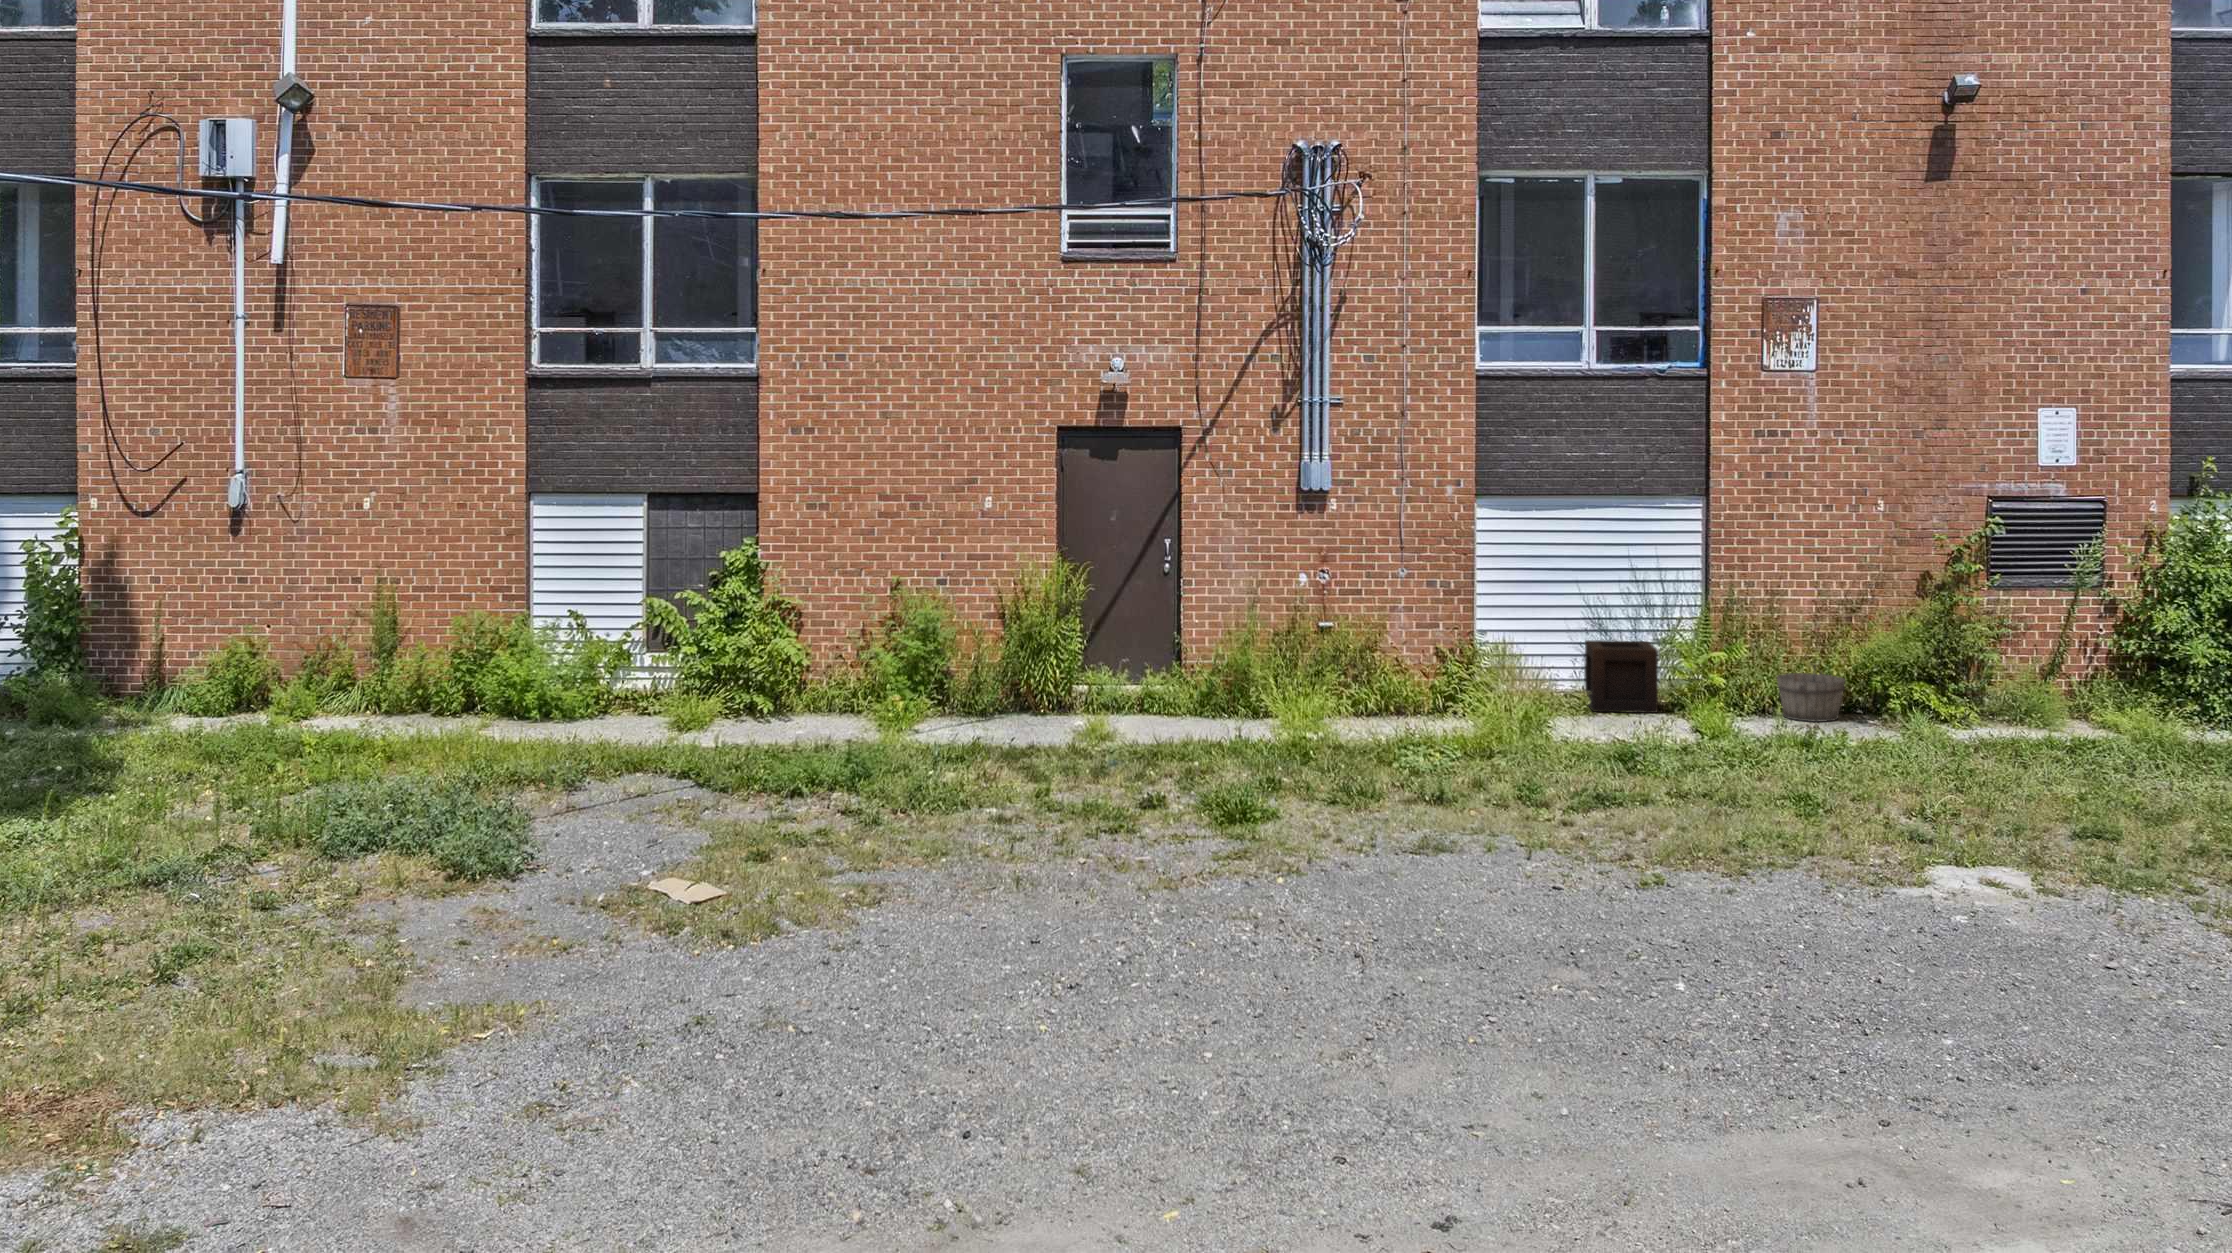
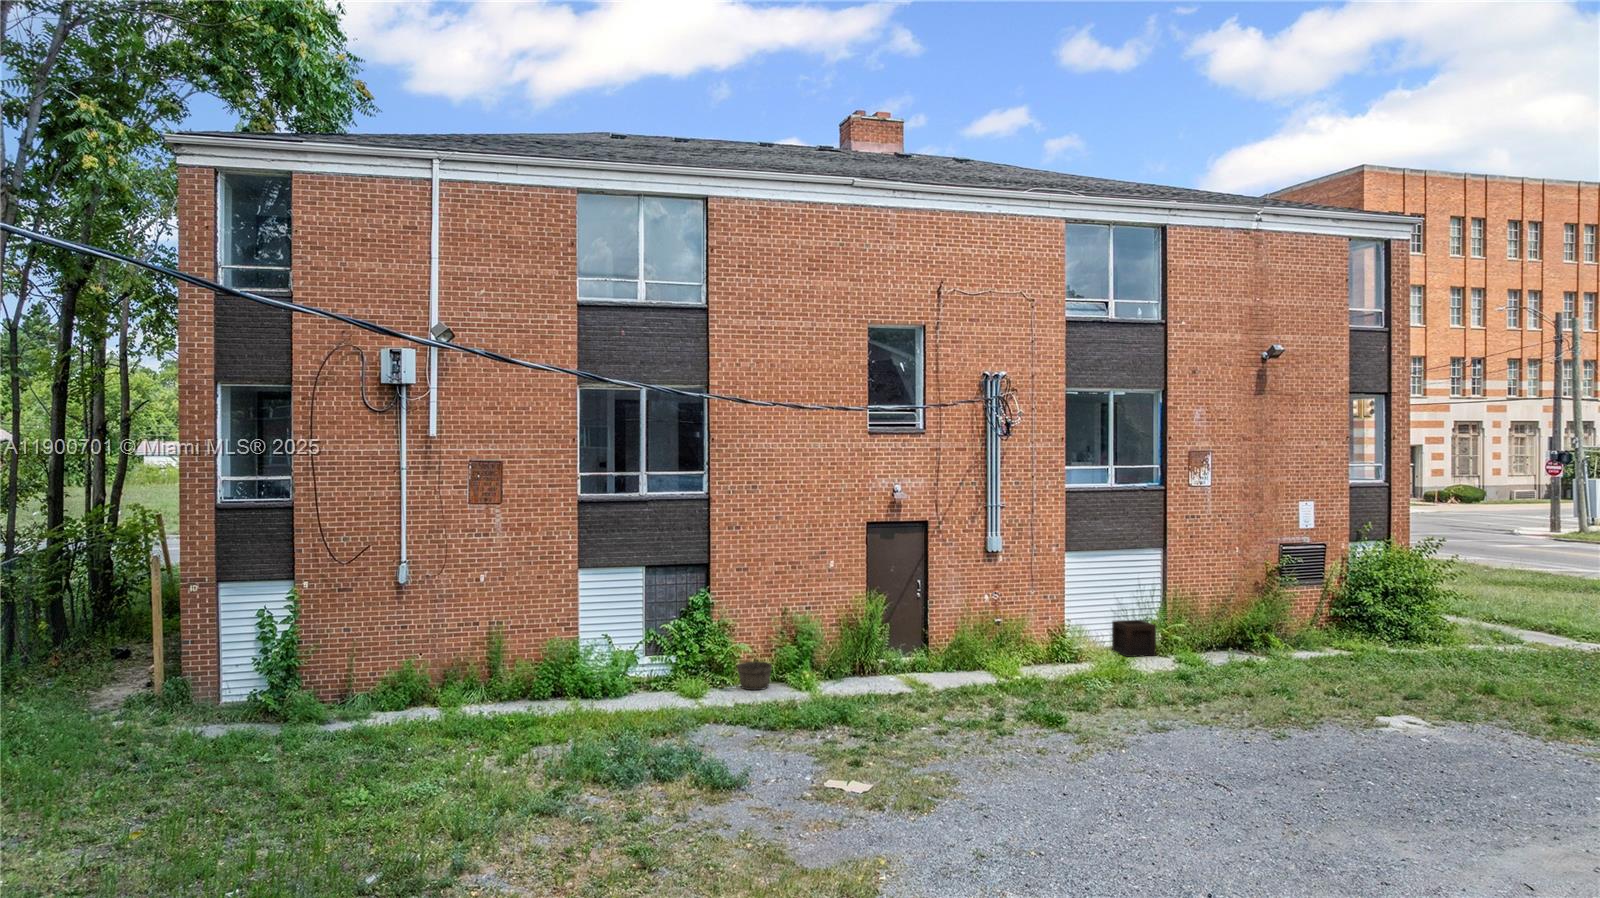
wooden bucket: present [1777,665,1845,722] -> present [737,661,772,690]

